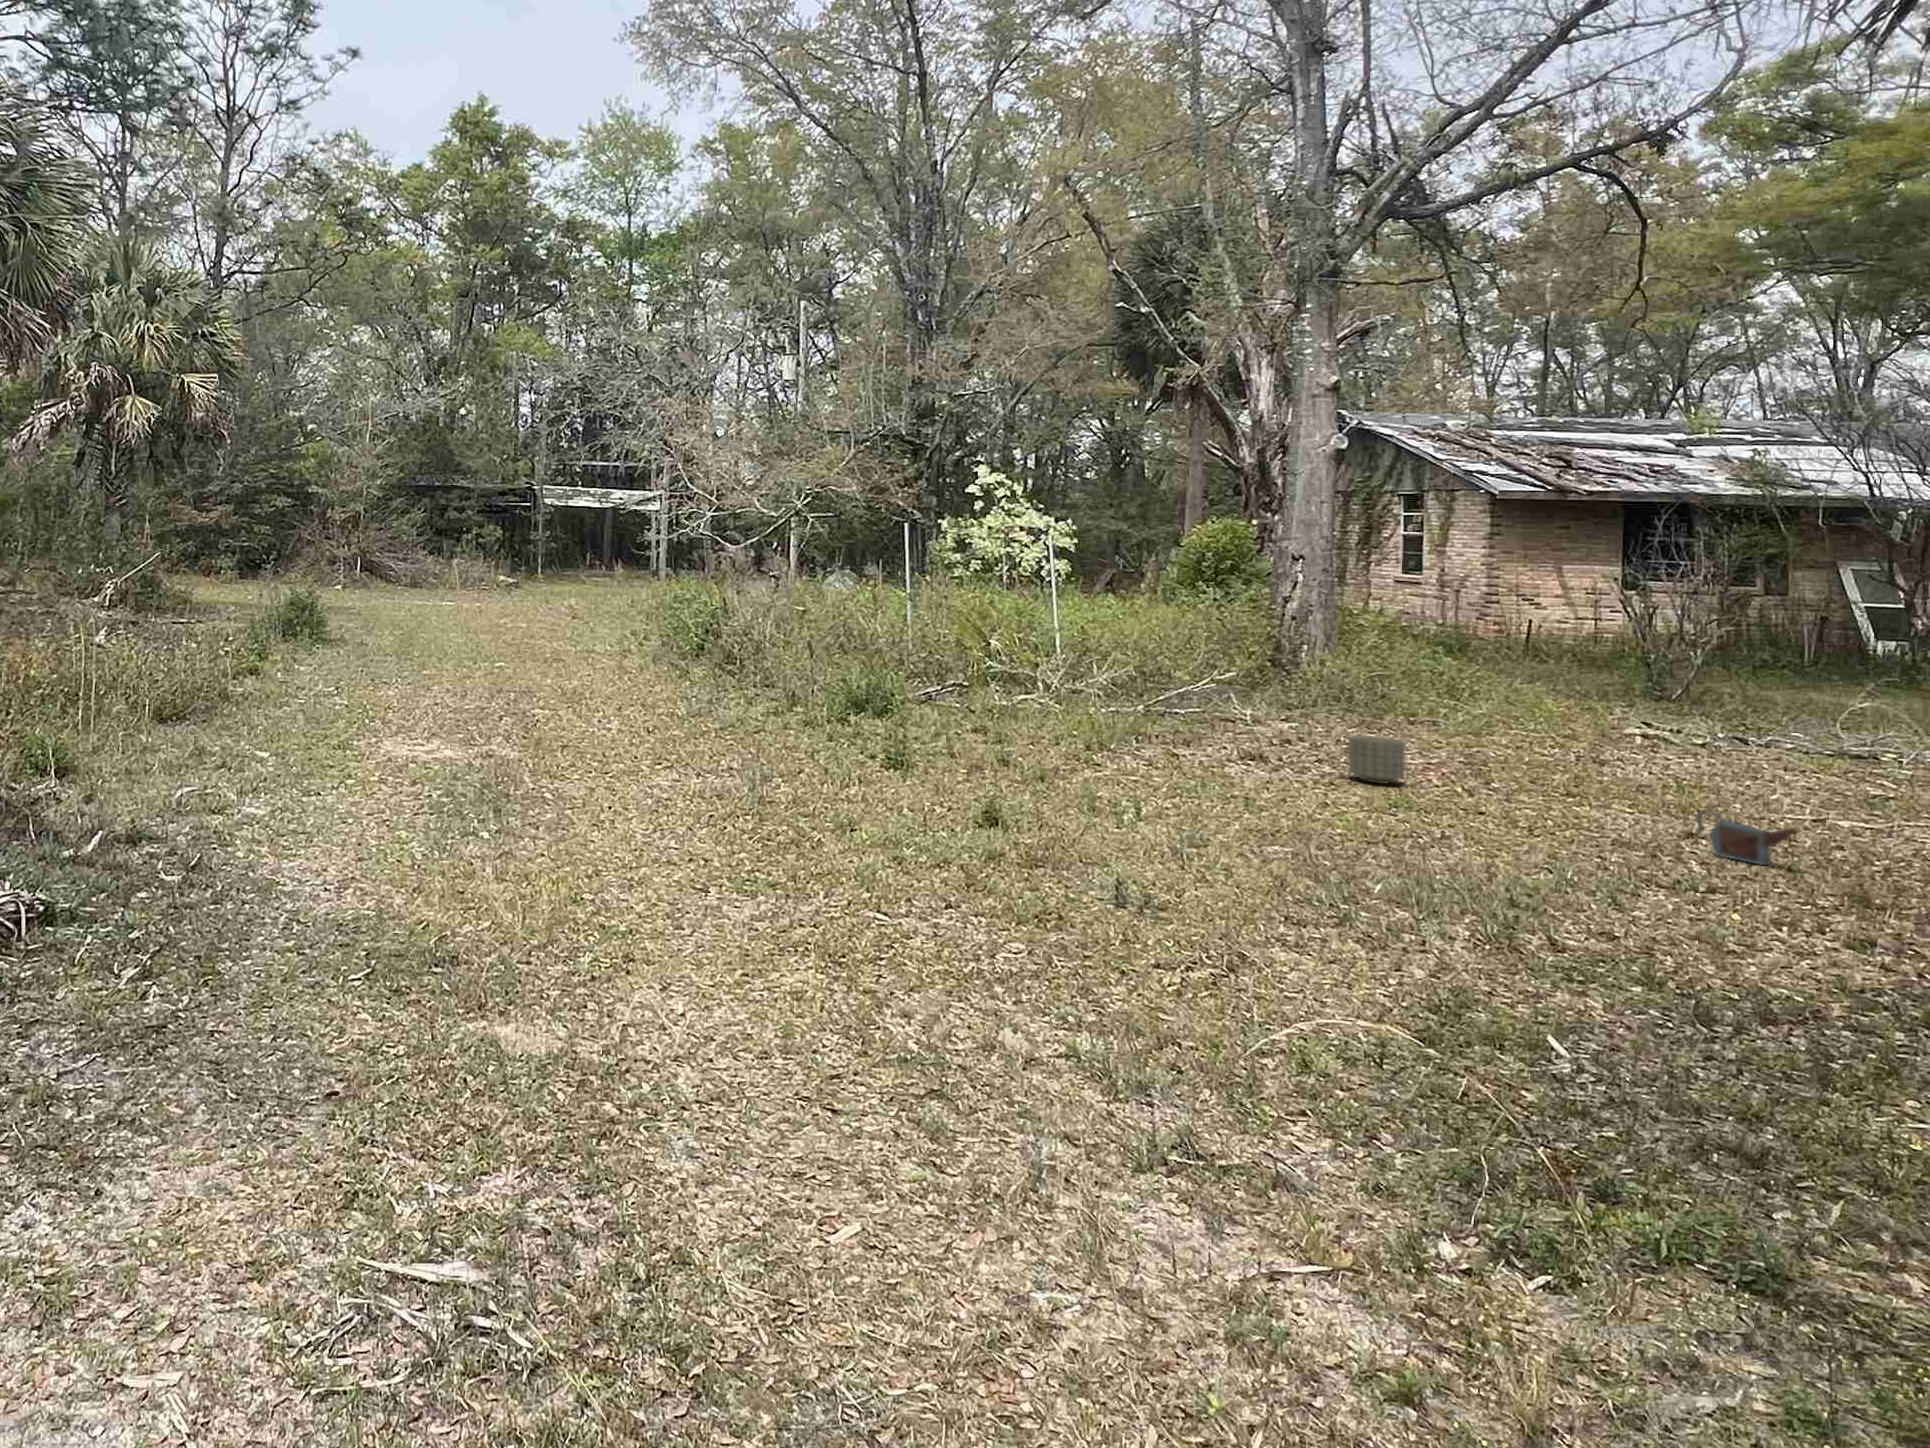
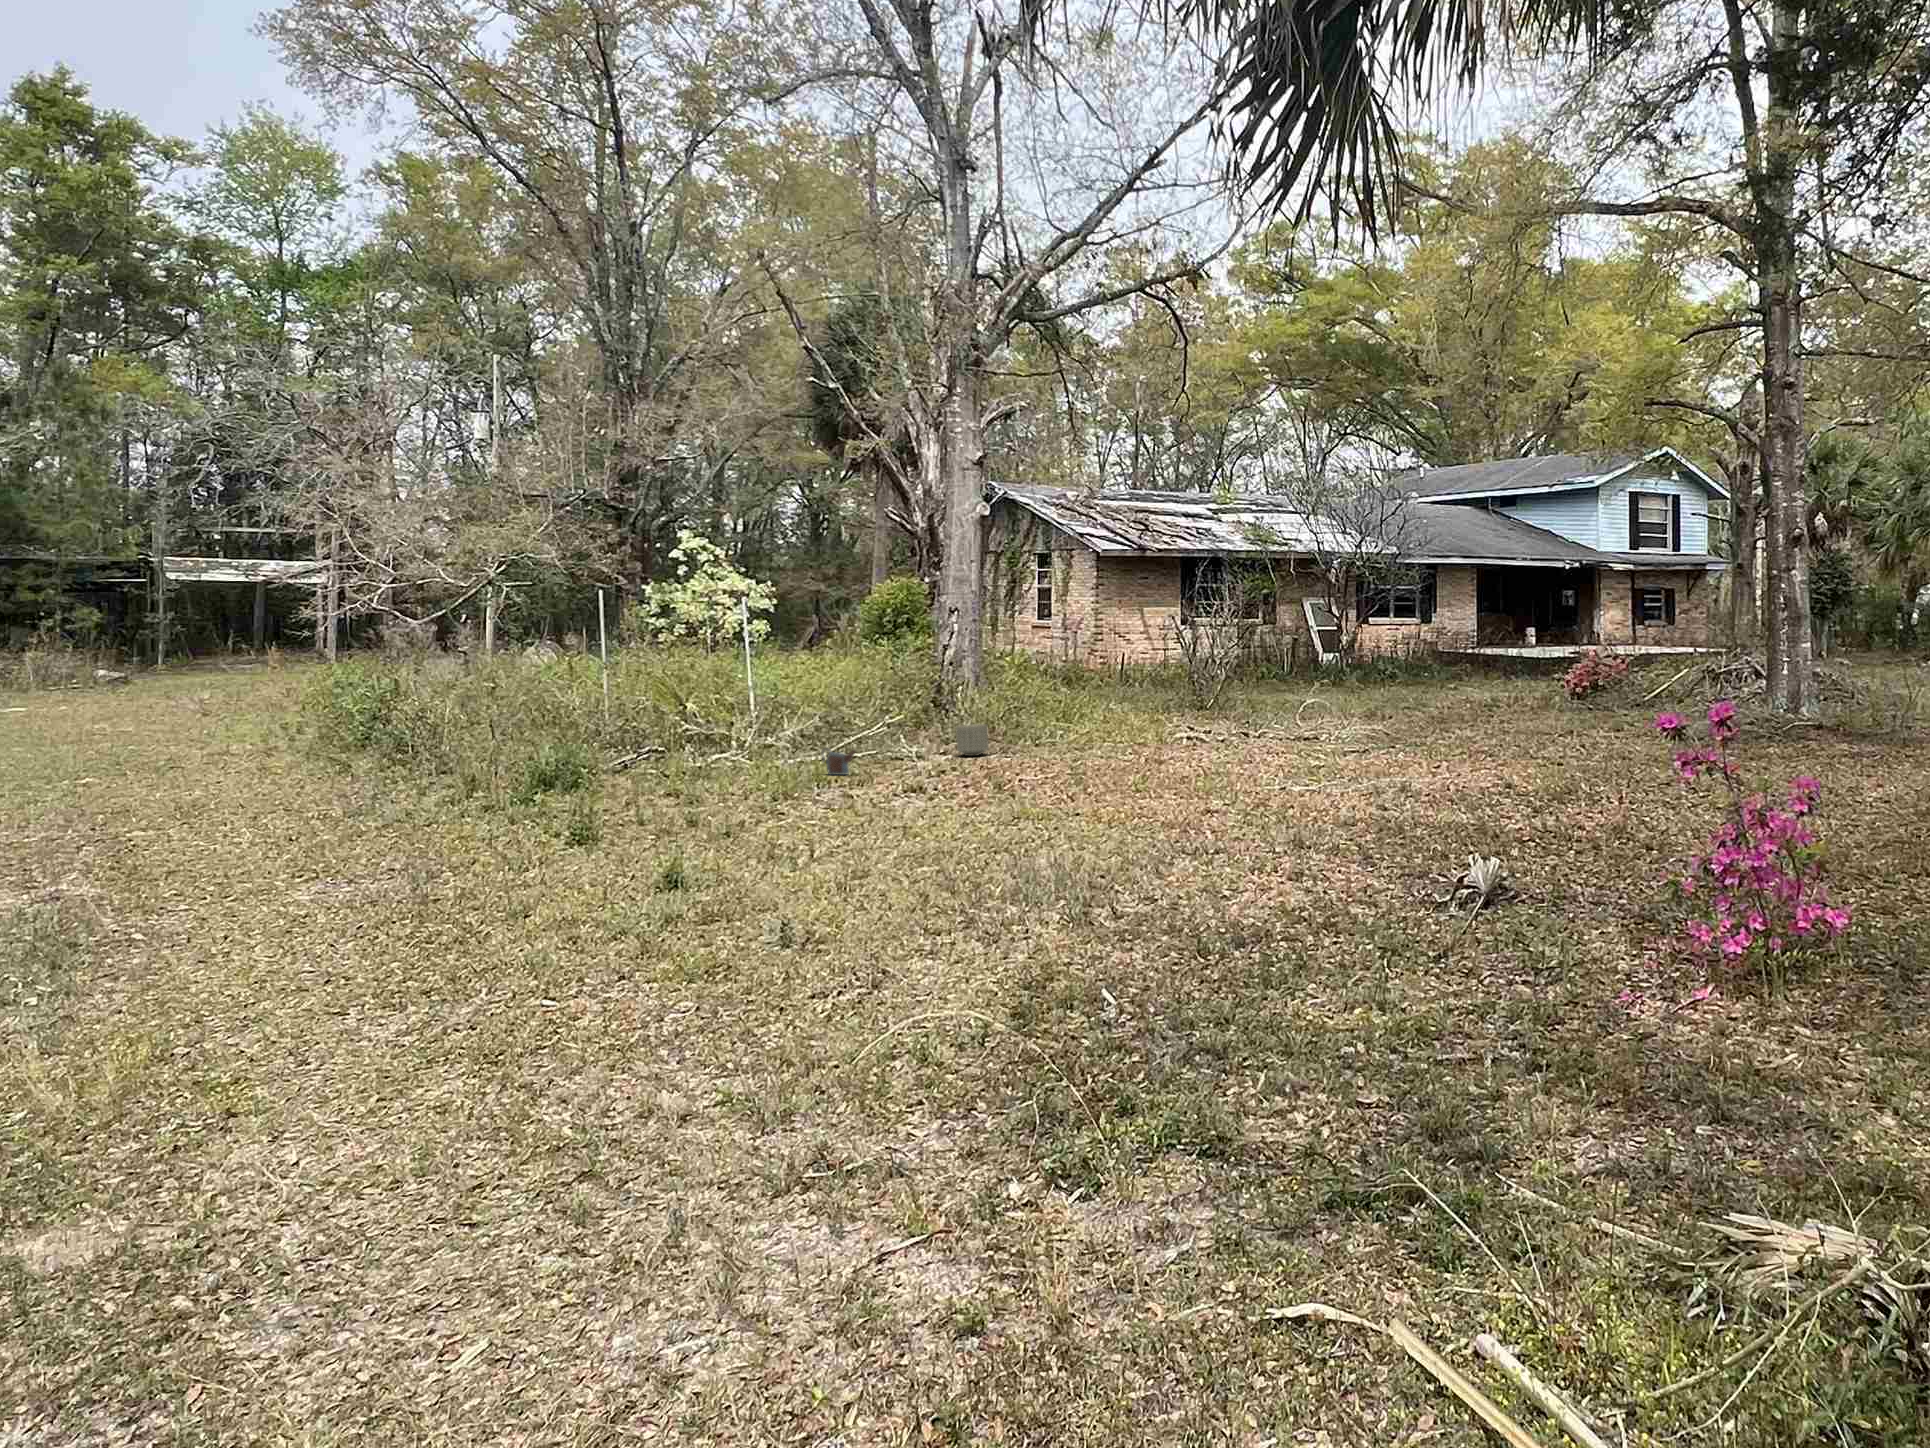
watering can: present [1696,810,1797,865] -> present [821,748,856,775]

